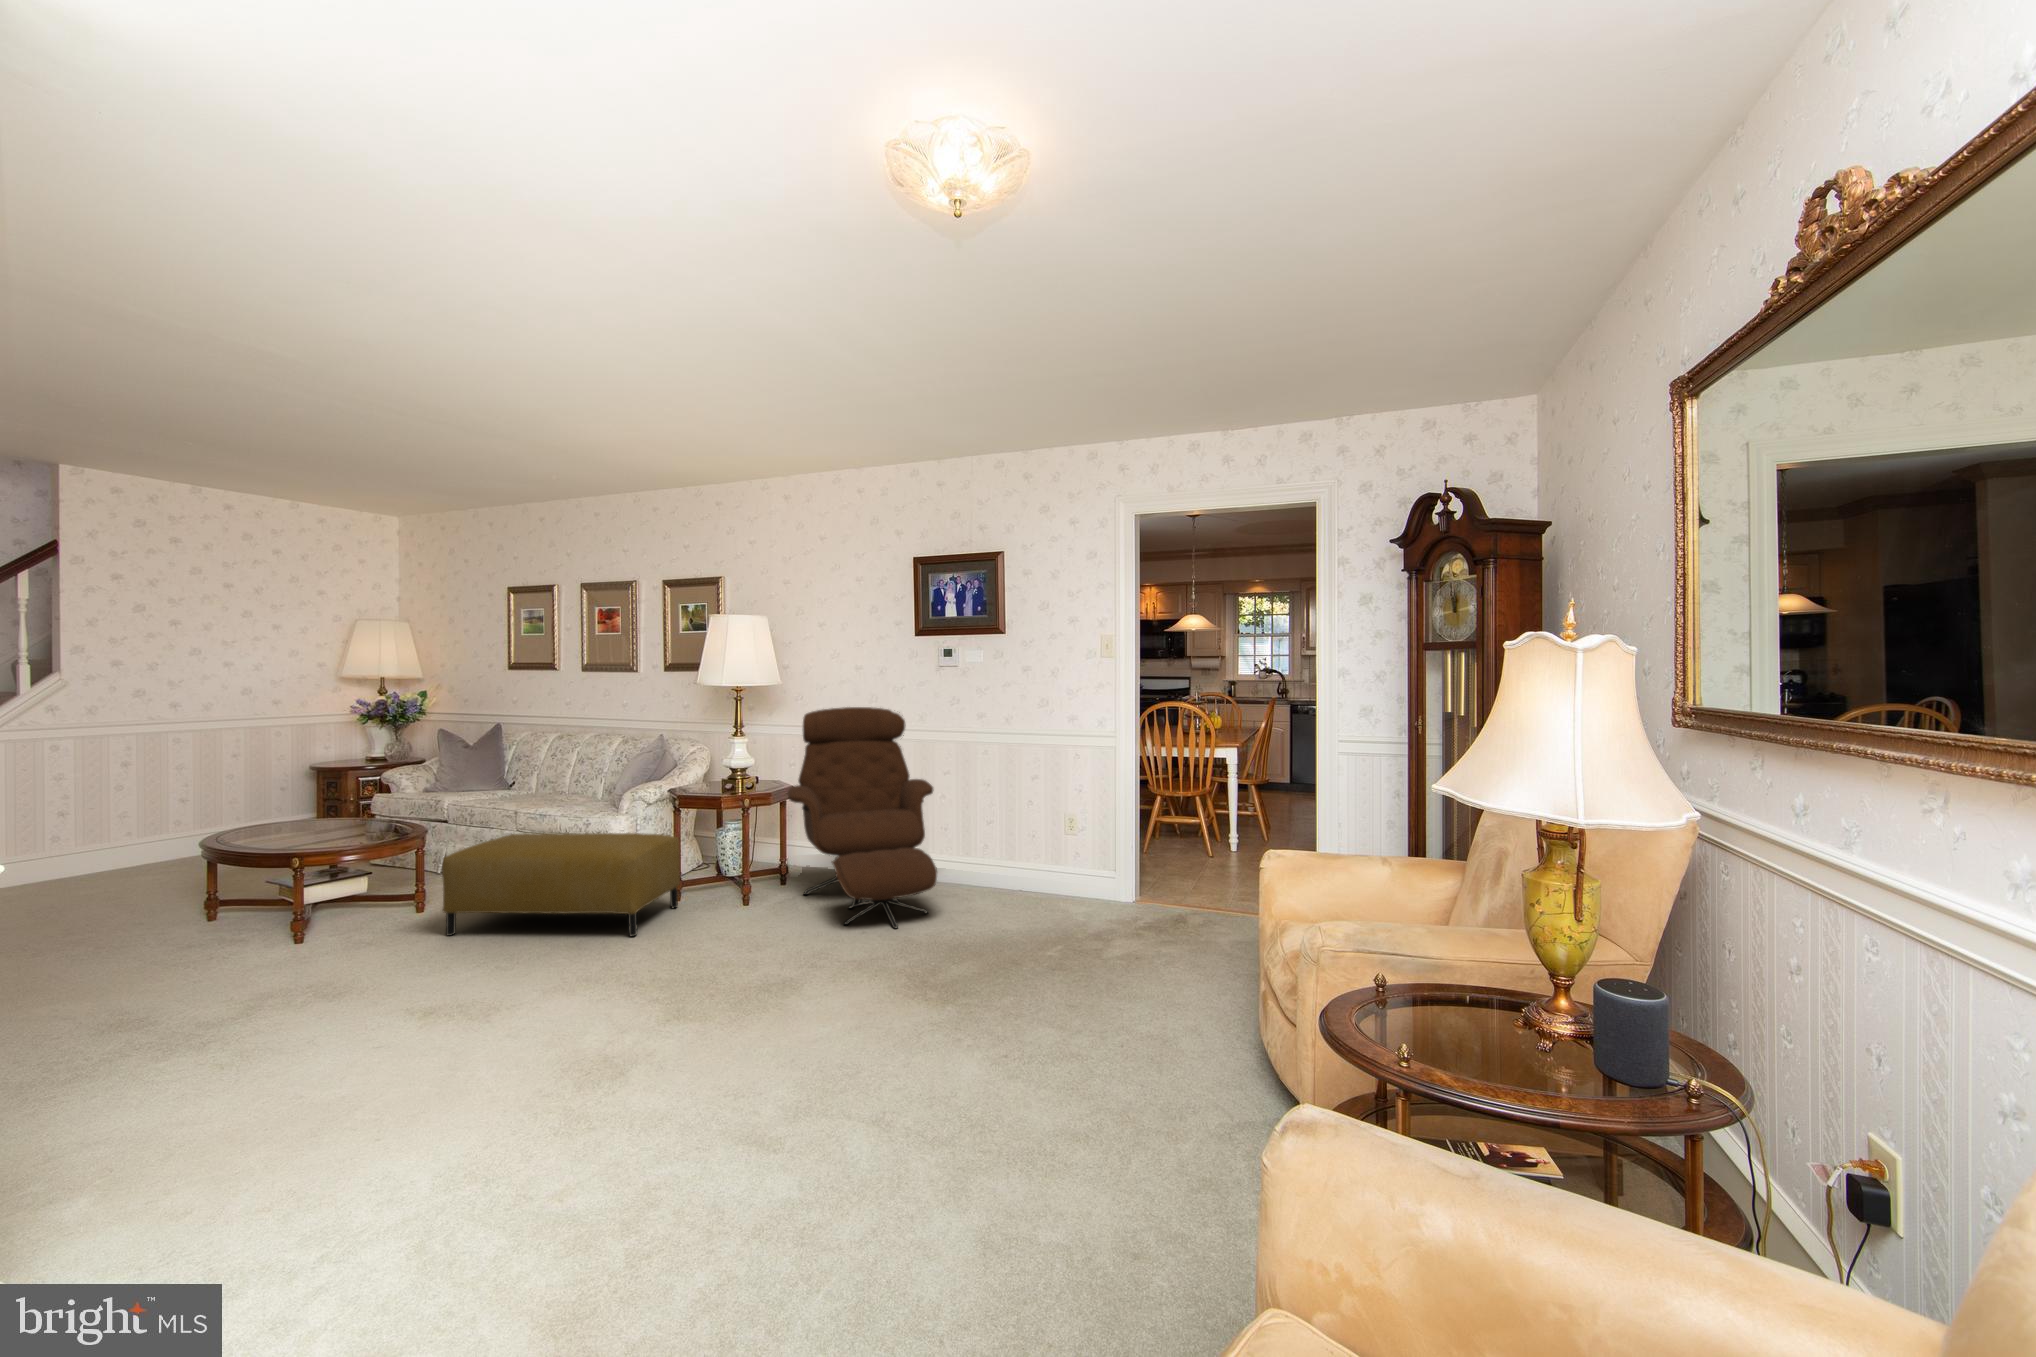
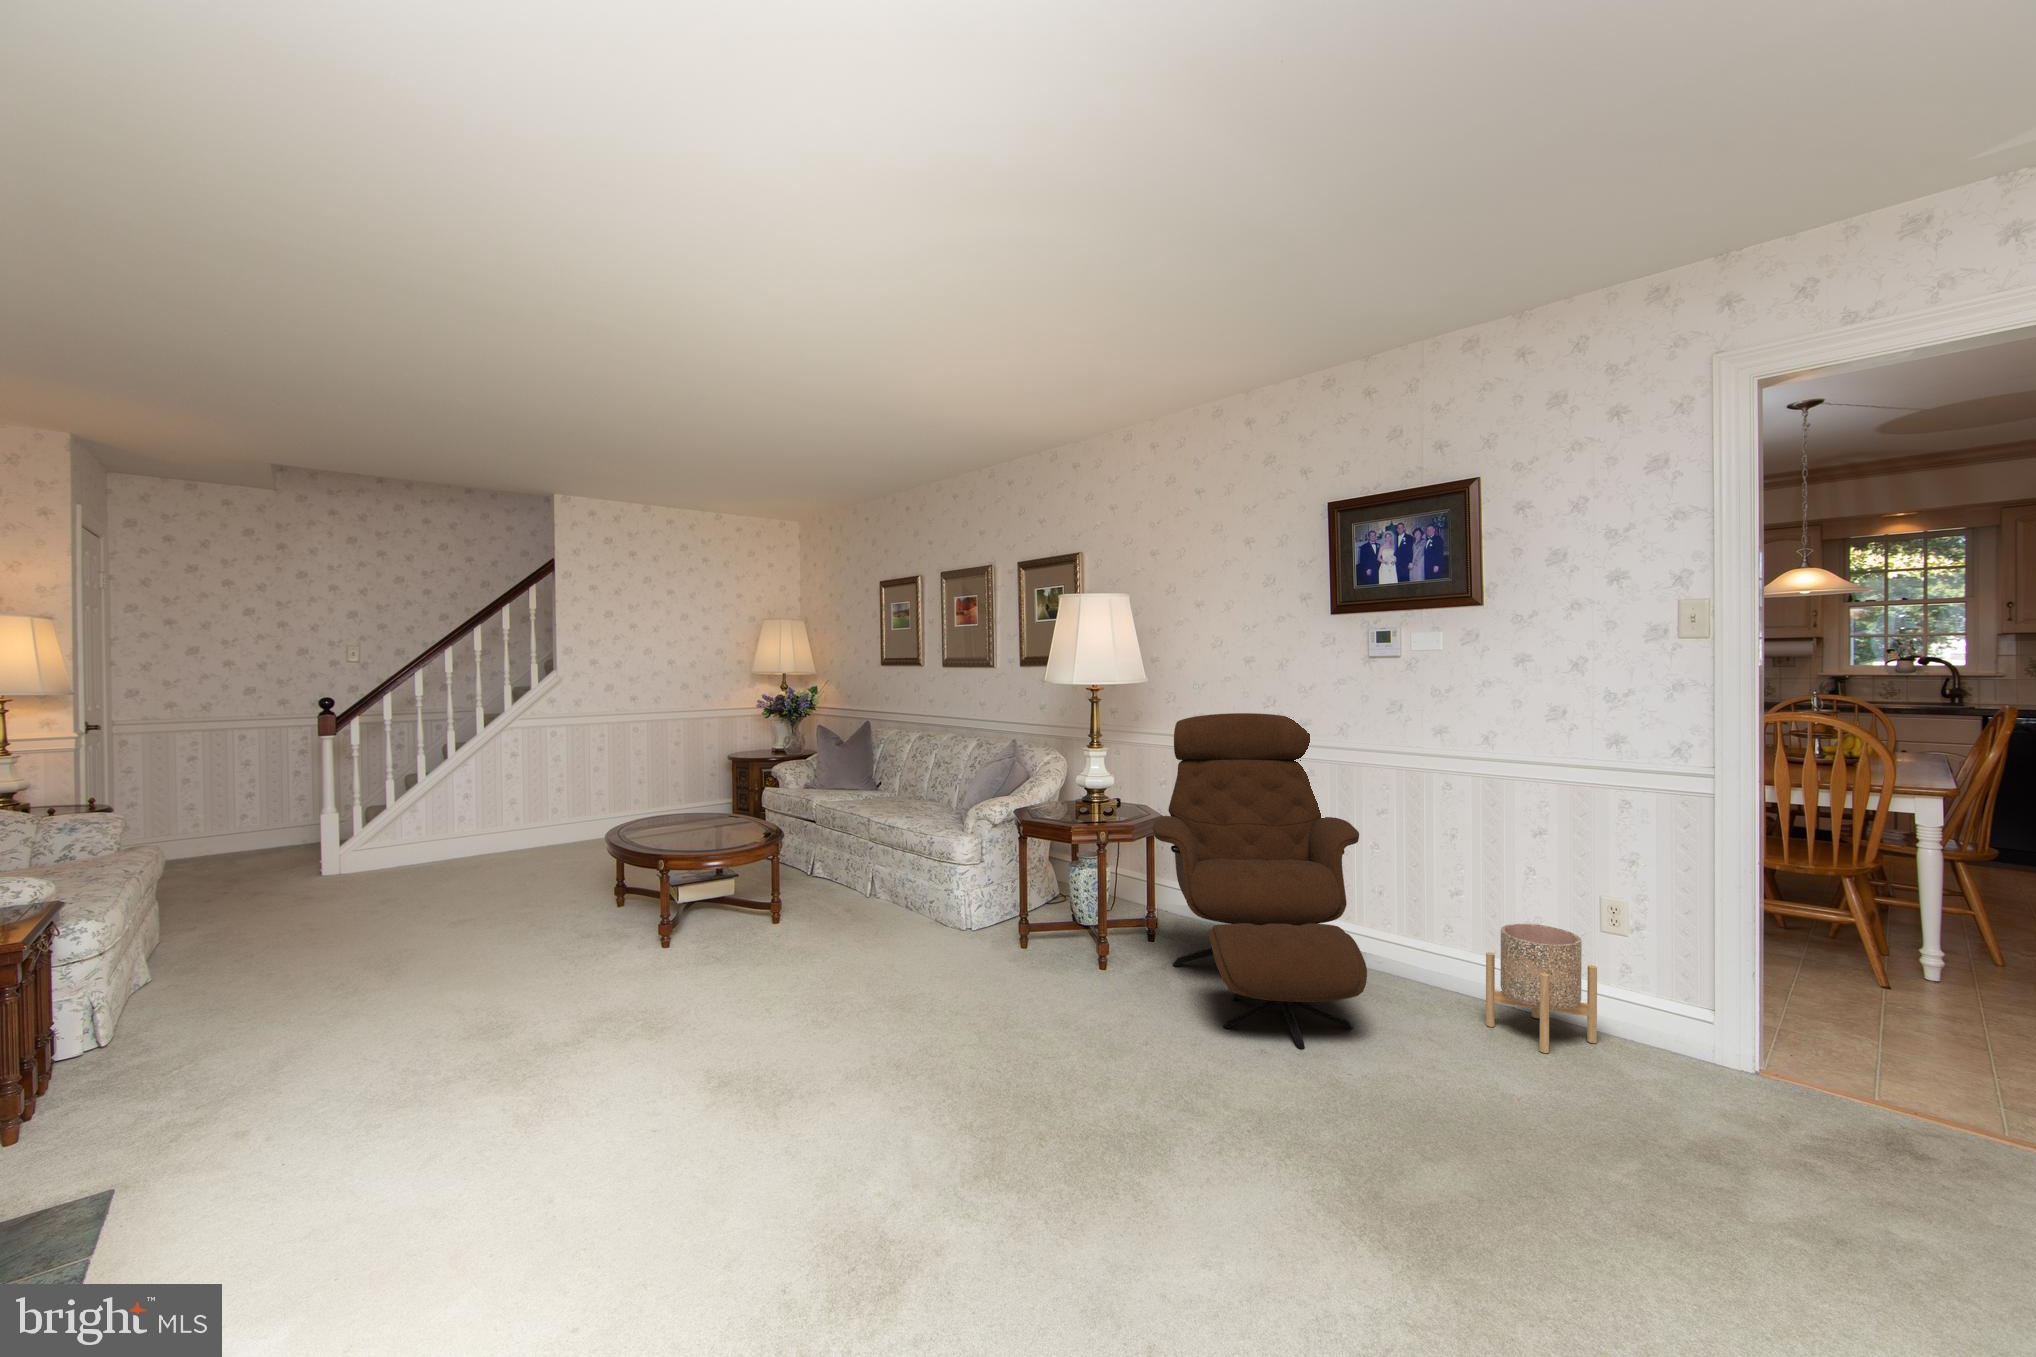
ottoman: present [442,833,680,936] -> none [780,850,1022,997]
planter: none [1008,834,1067,909] -> present [1486,924,1597,1053]

